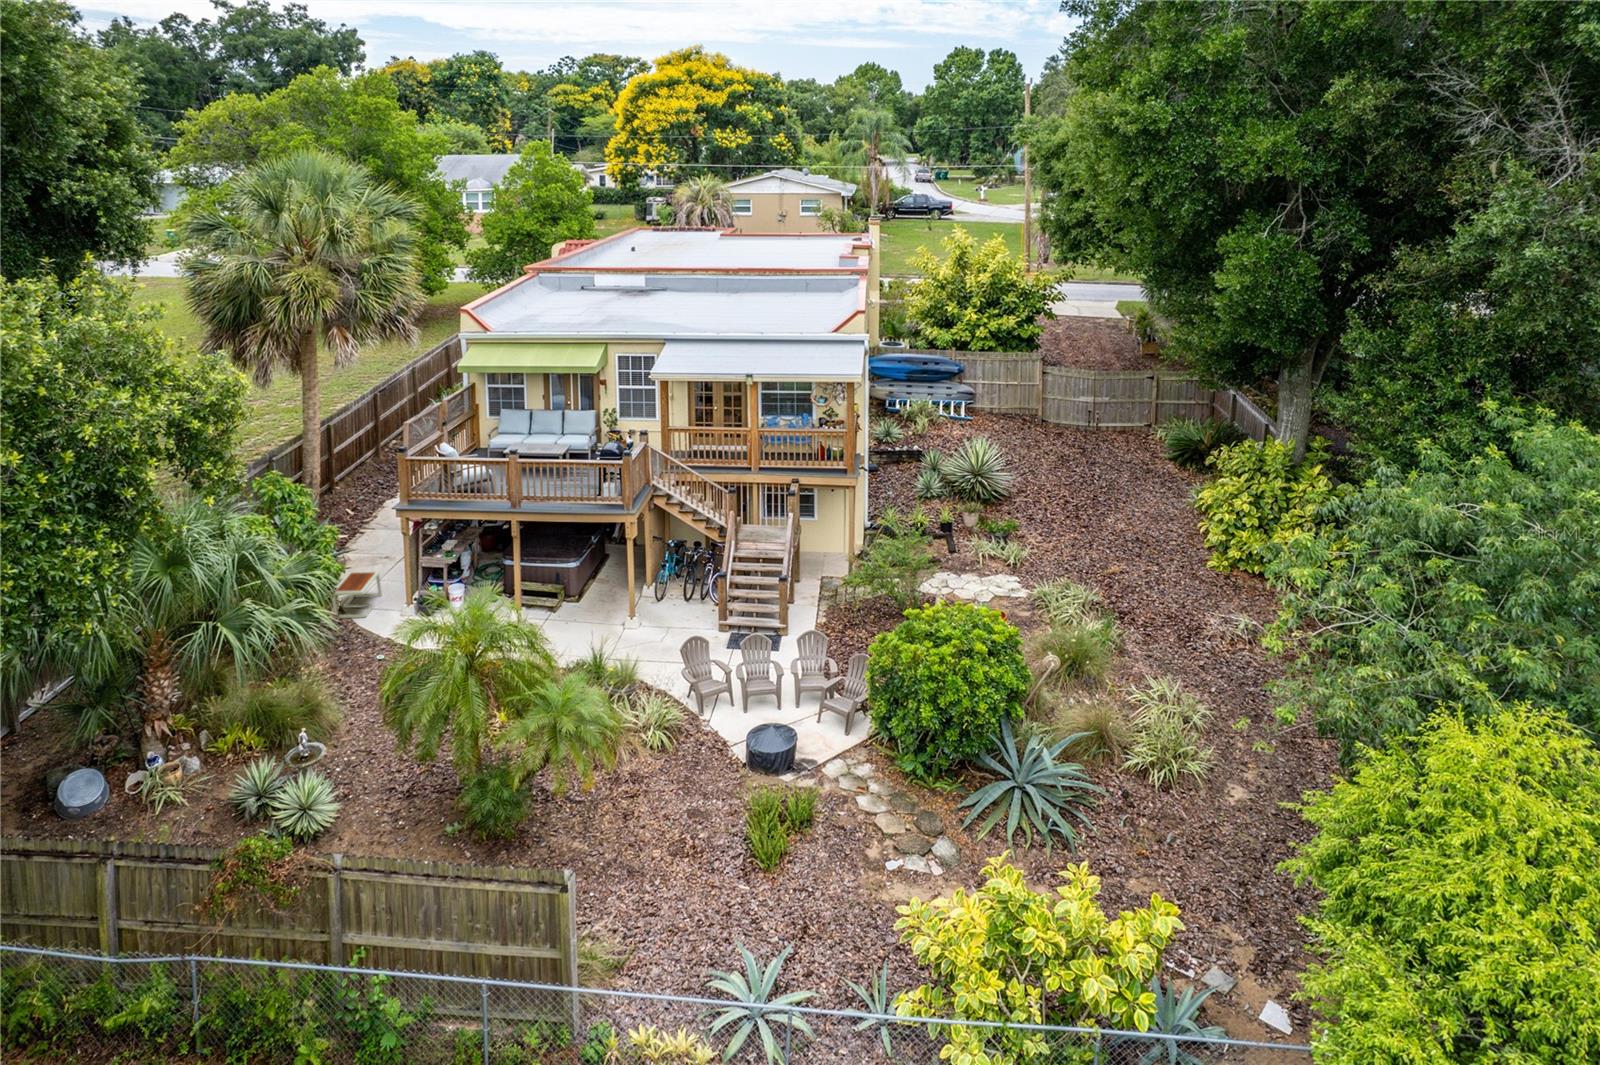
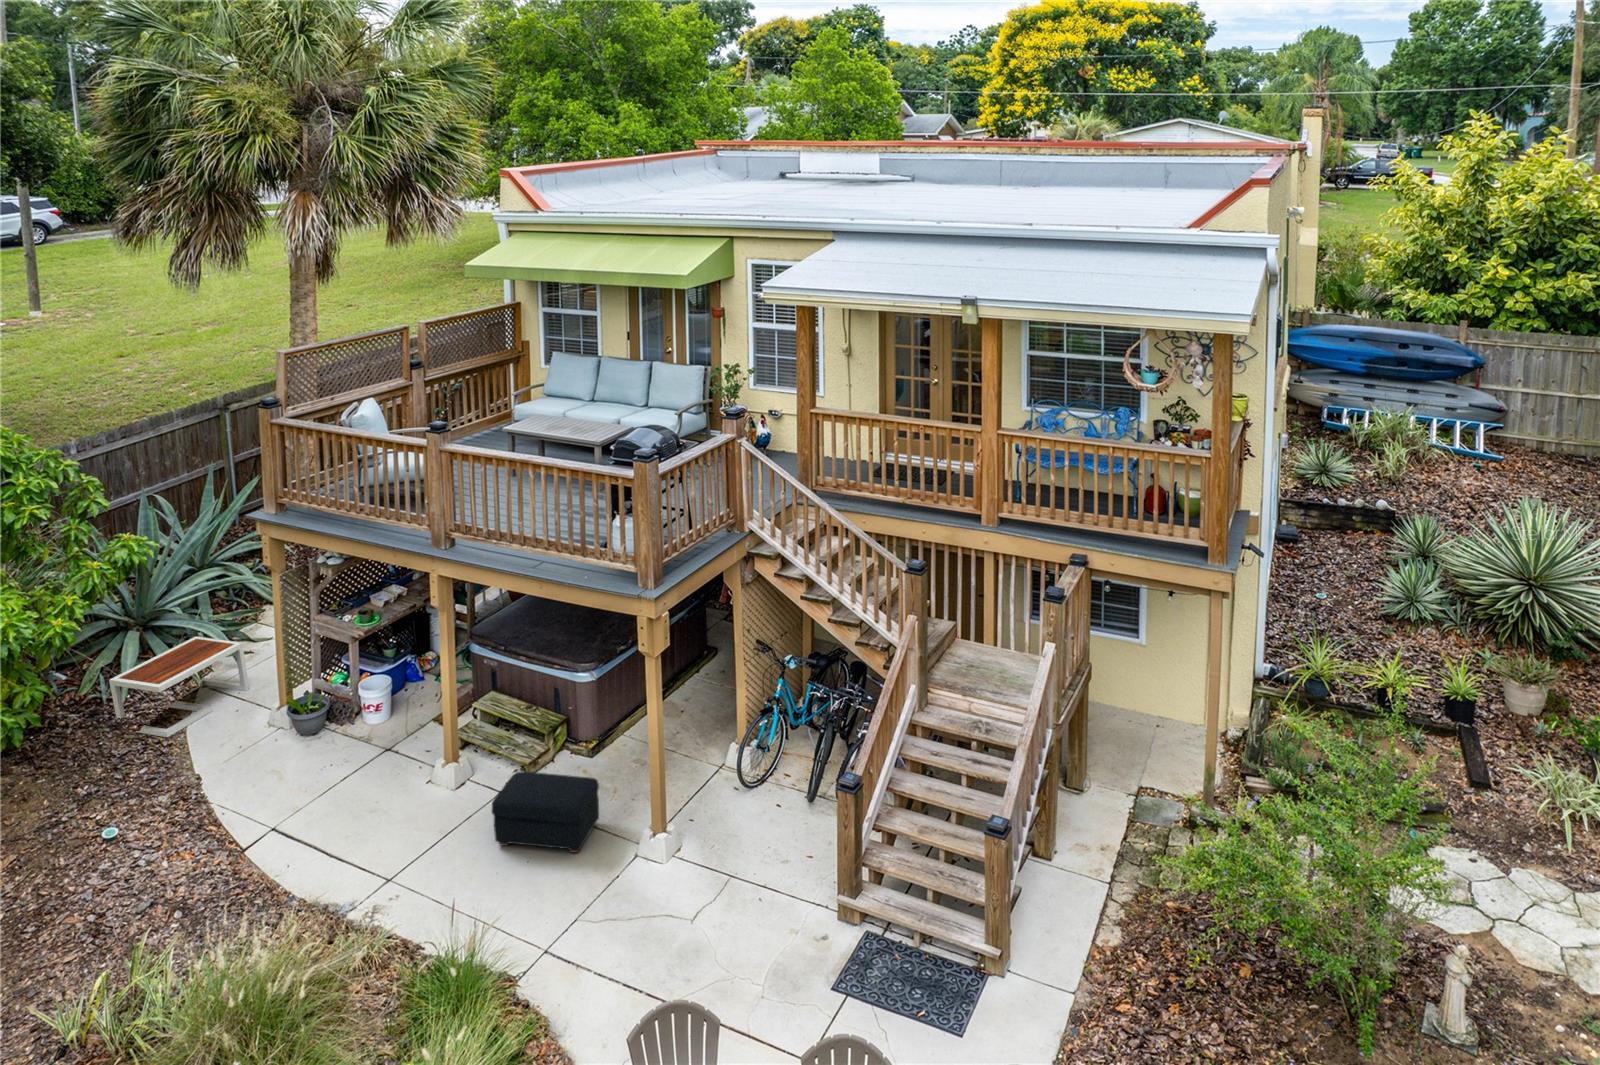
ottoman: none [567,597,608,629] -> present [492,772,599,853]

